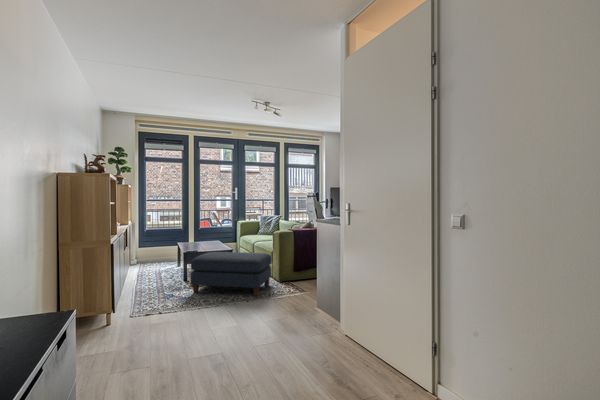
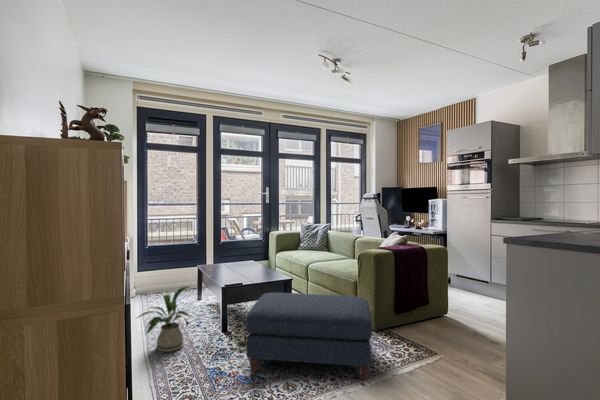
house plant: none [129,248,165,286] -> present [138,286,189,352]

